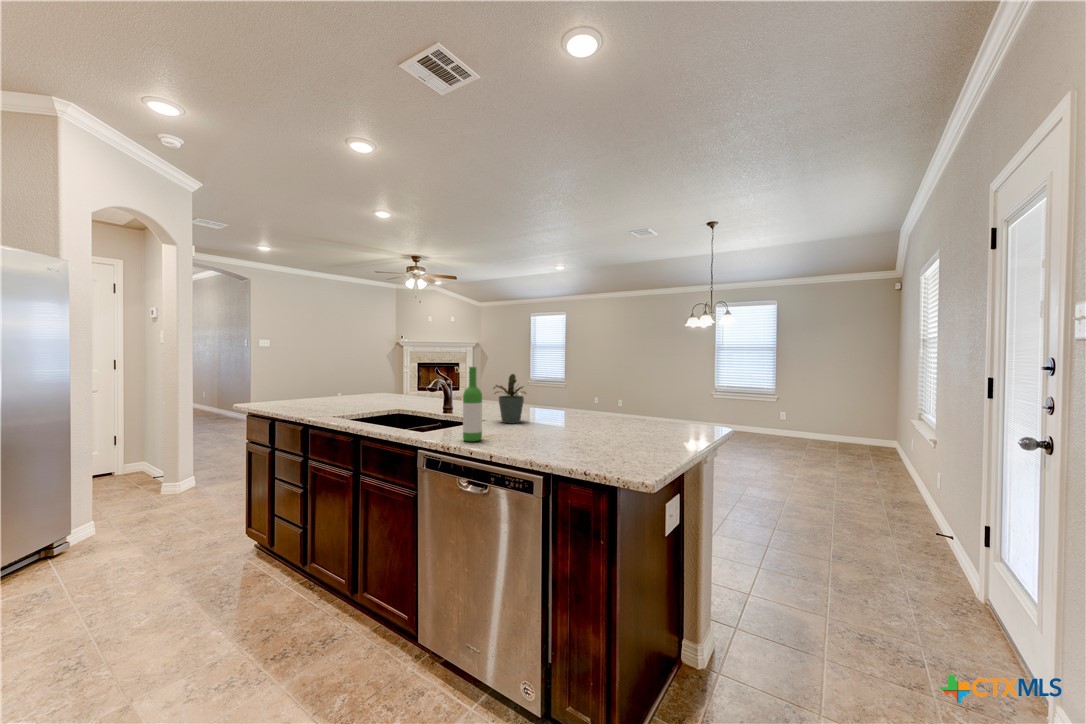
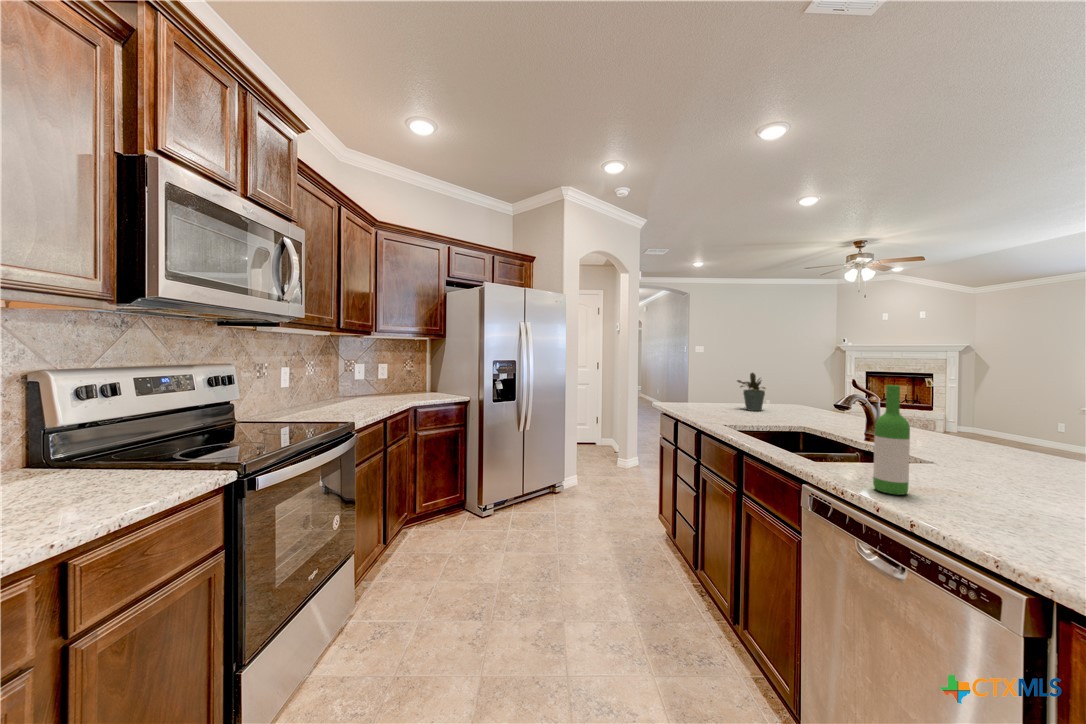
potted plant: present [494,374,526,423] -> present [737,372,765,411]

